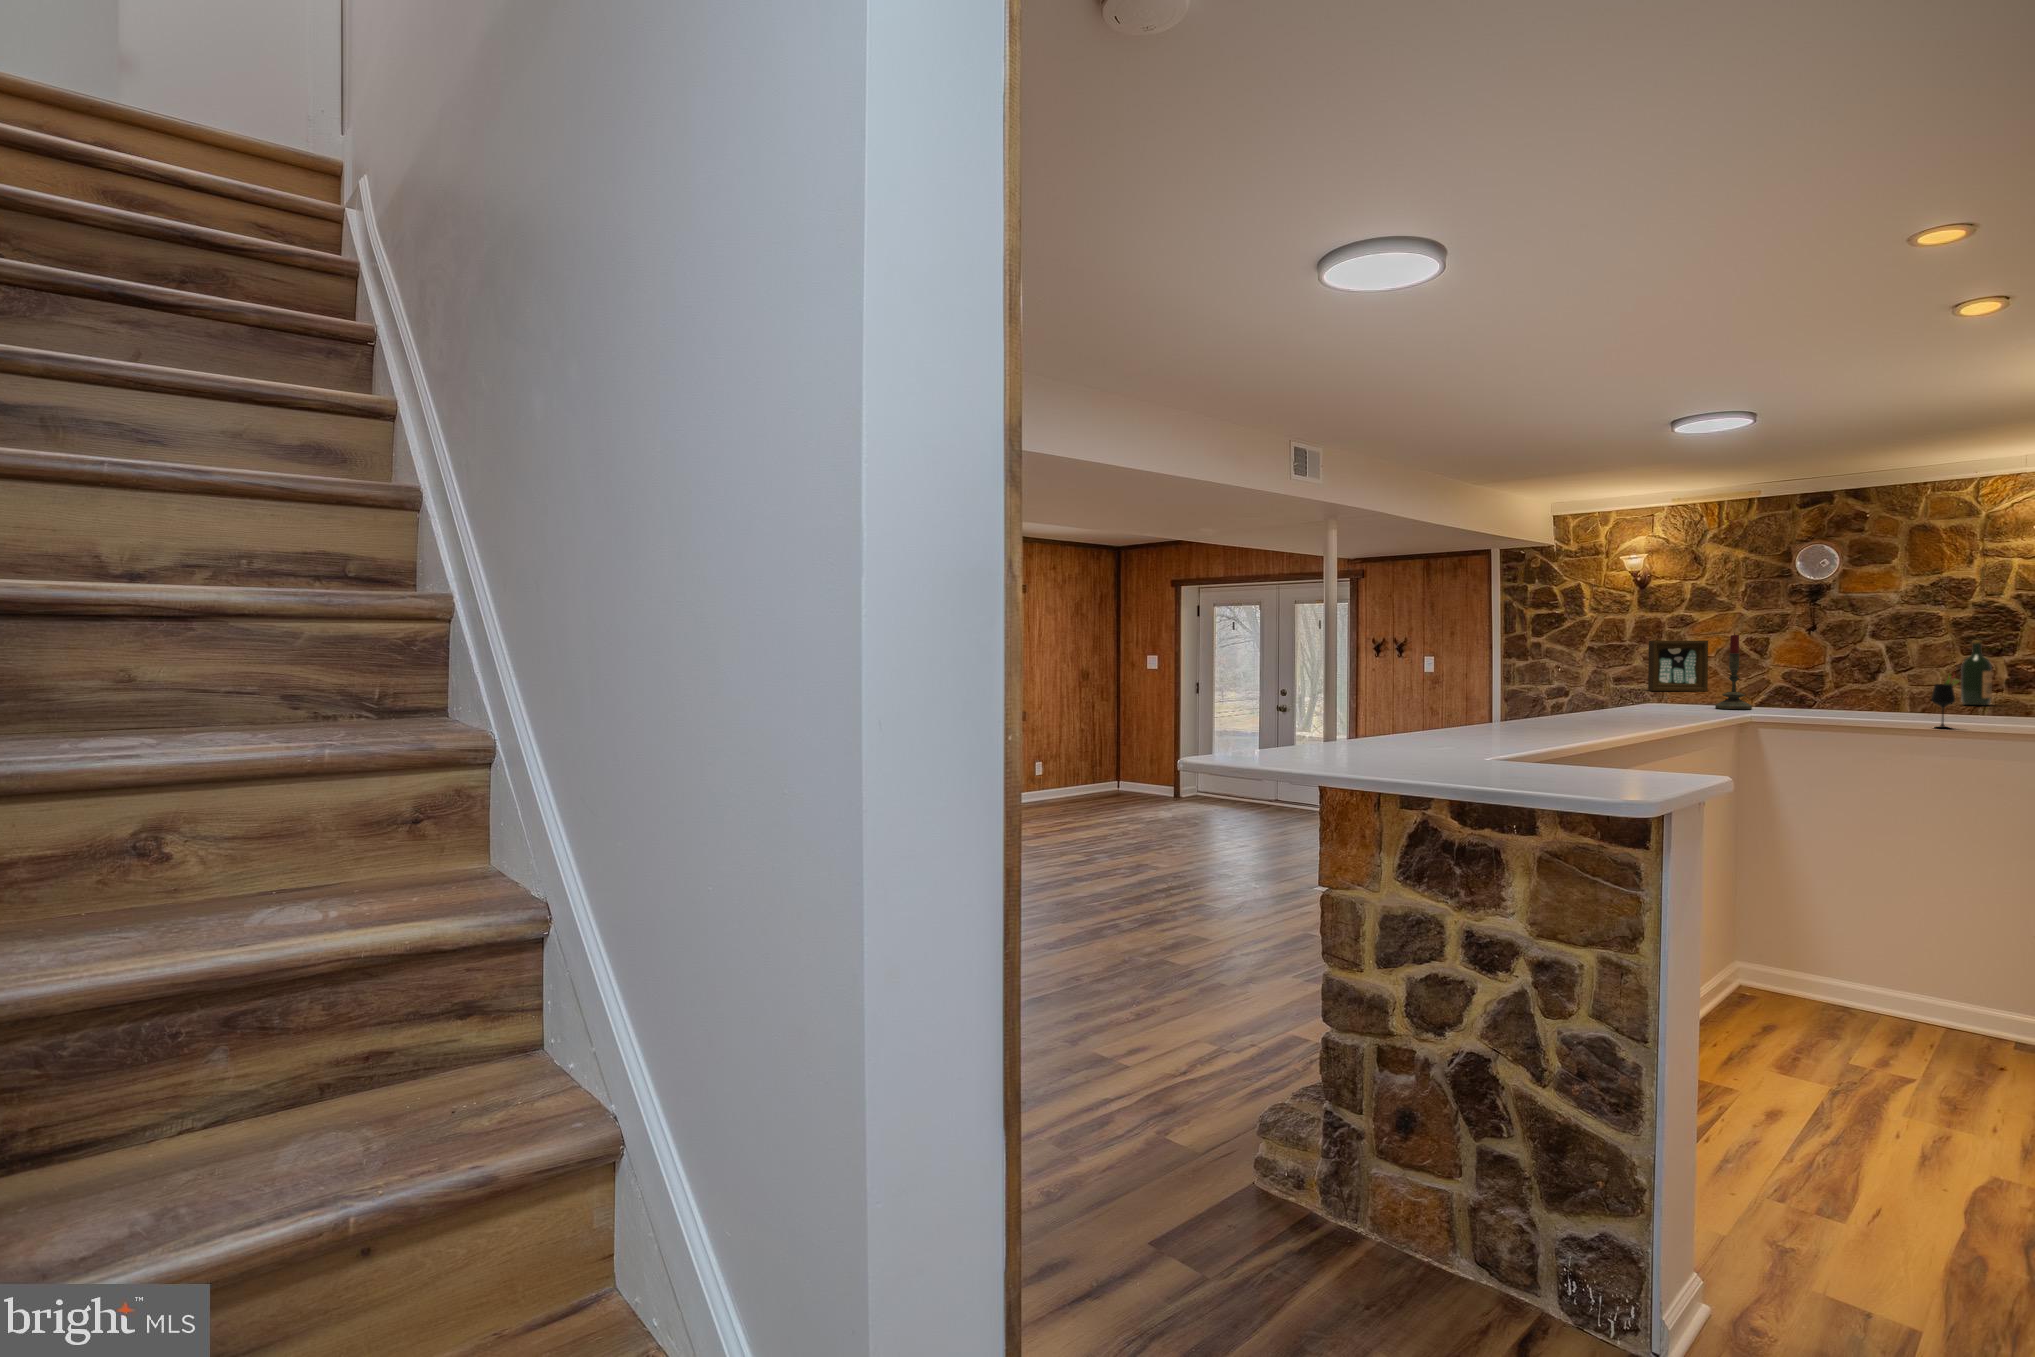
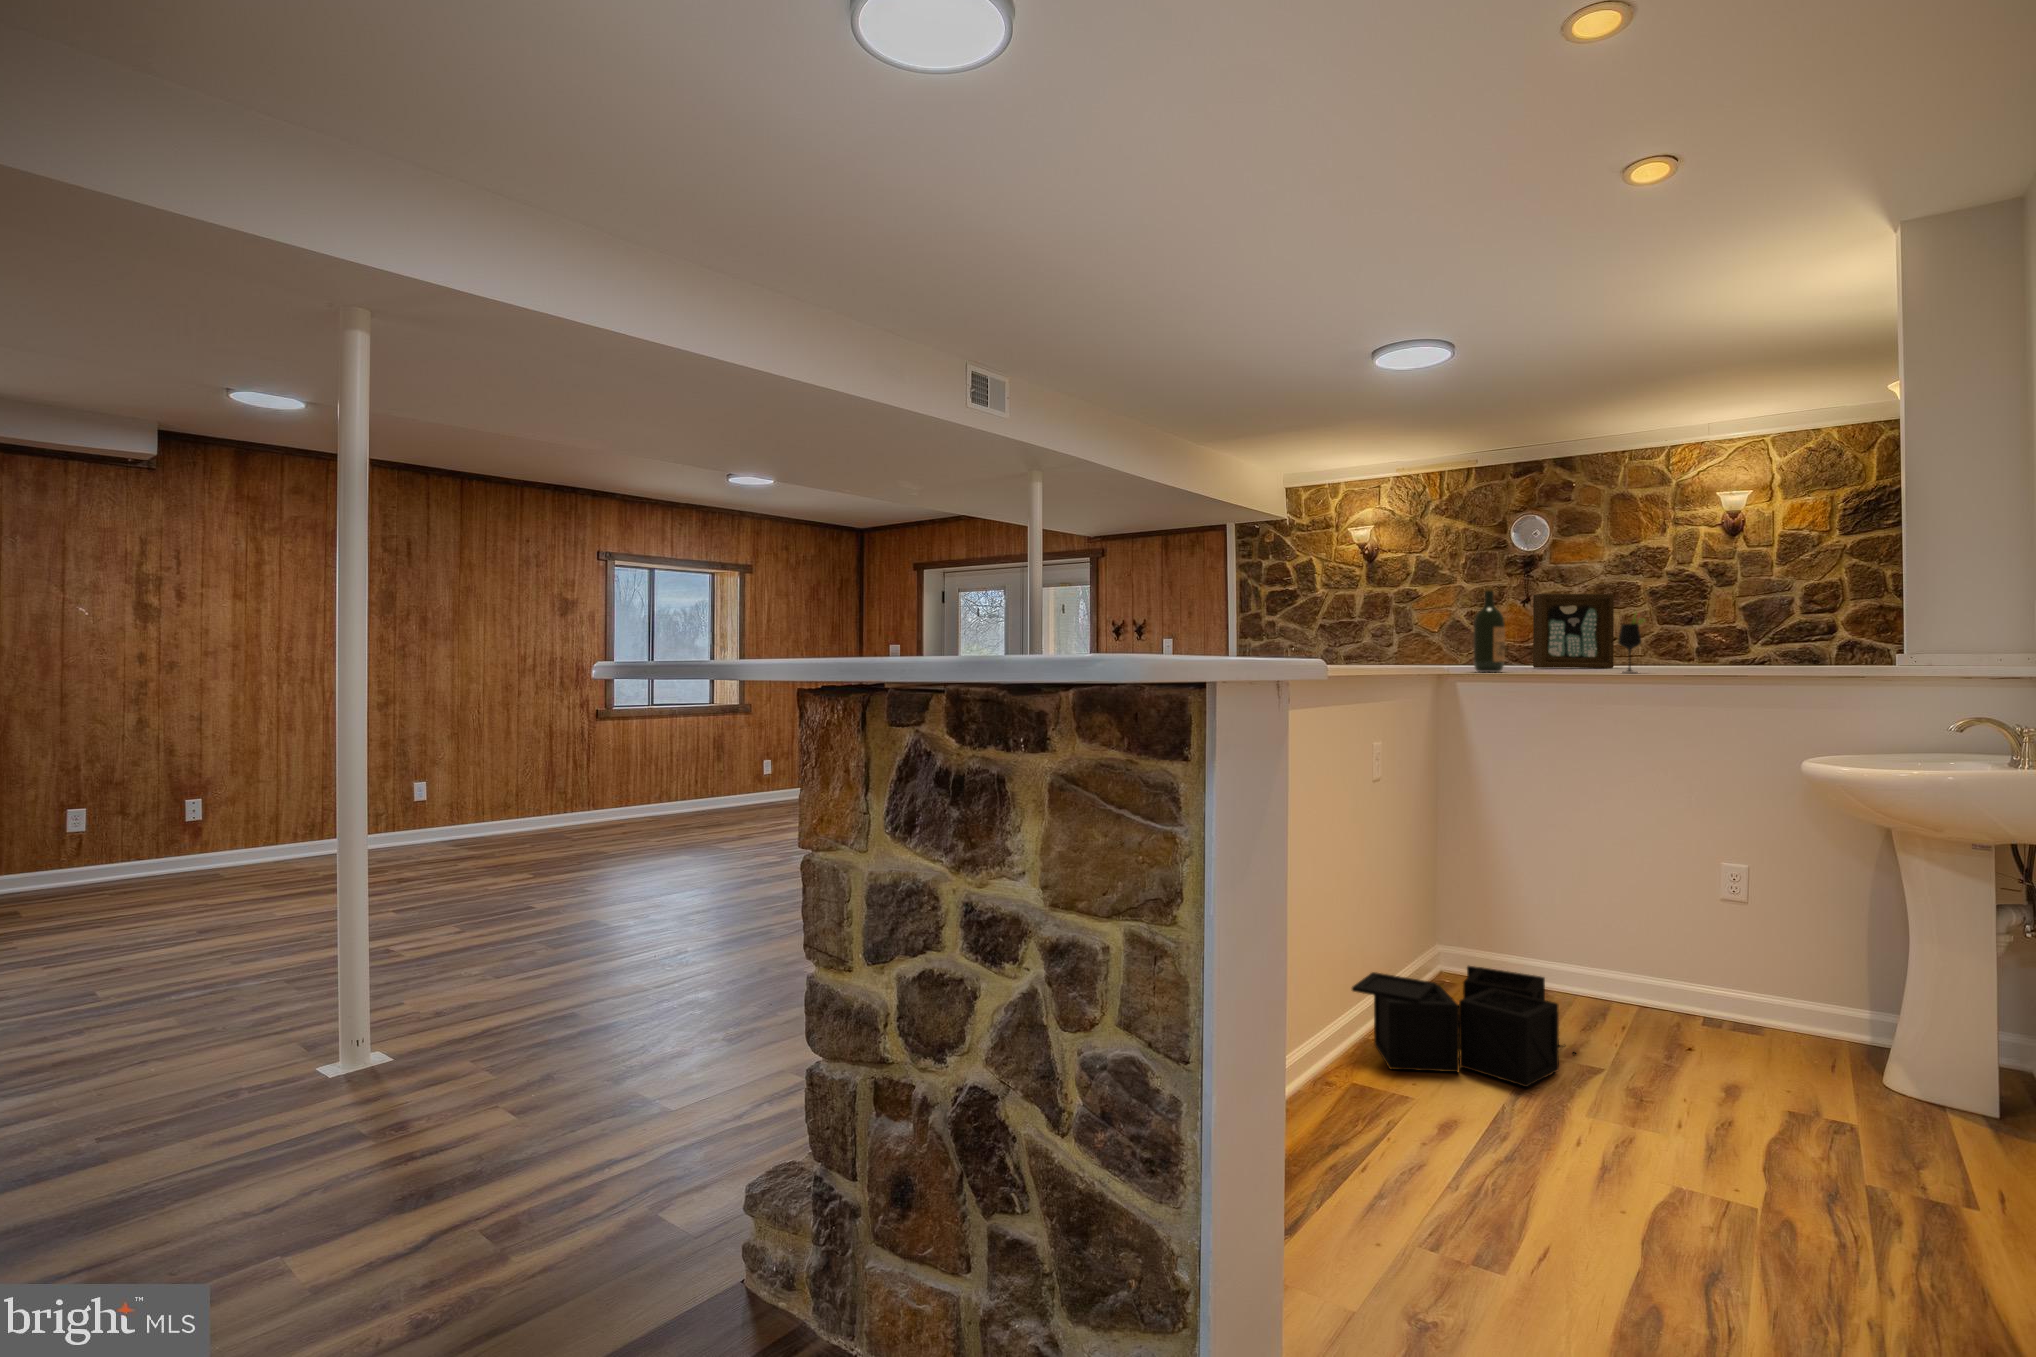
candle: present [1715,633,1752,709] -> none [1420,585,1455,668]
picture frame: present [1648,640,1708,691] -> present [1533,593,1614,668]
wine bottle: present [1961,640,1992,705] -> present [1473,587,1505,672]
storage bin: none [1677,983,1890,1089] -> present [1352,966,1576,1087]

